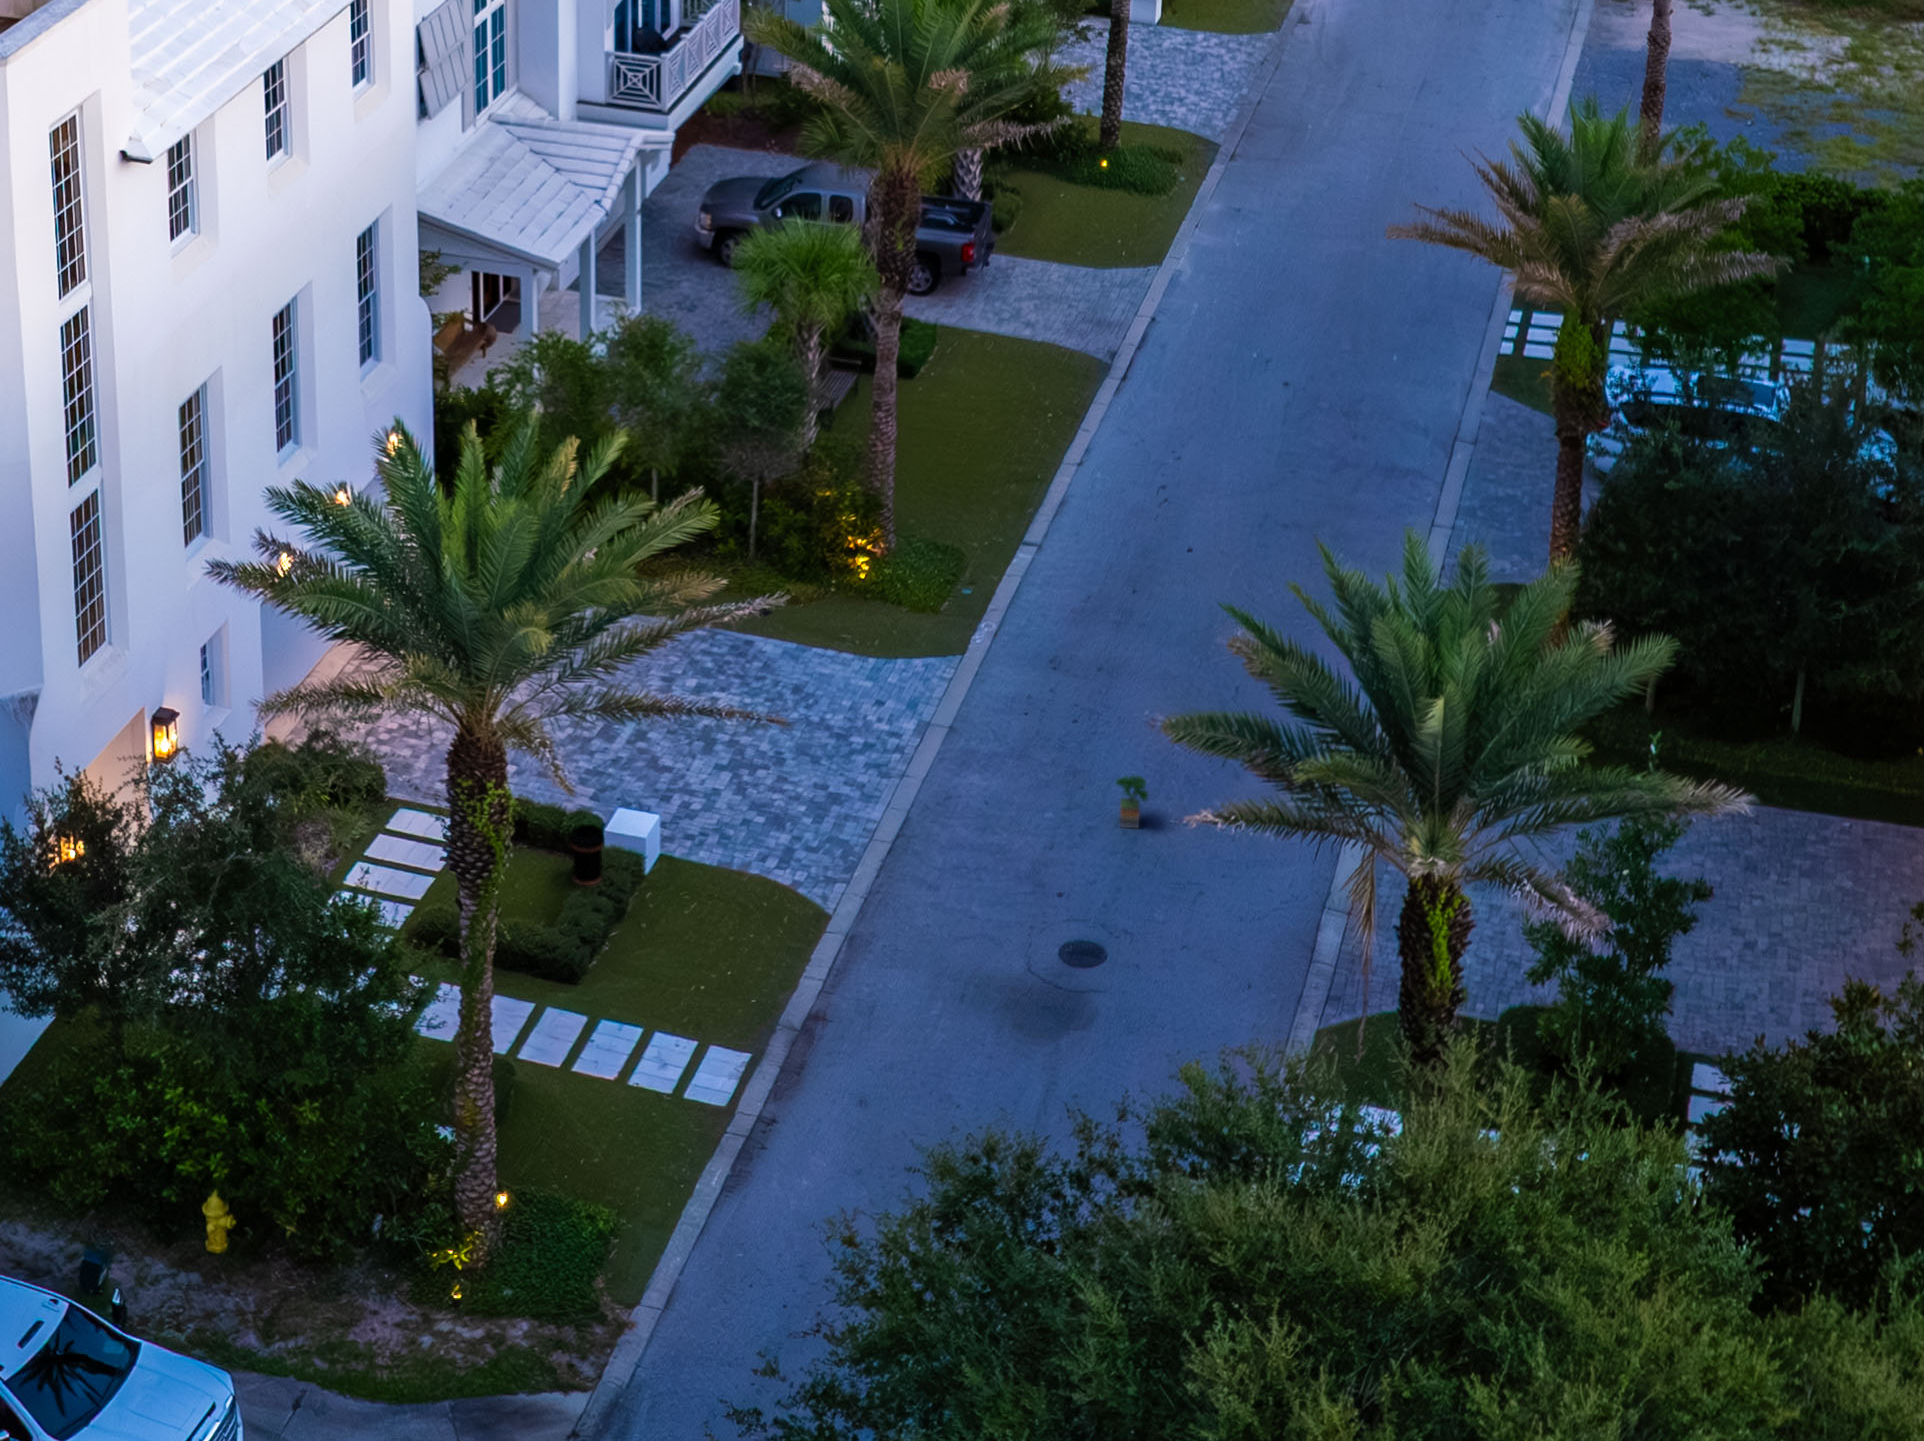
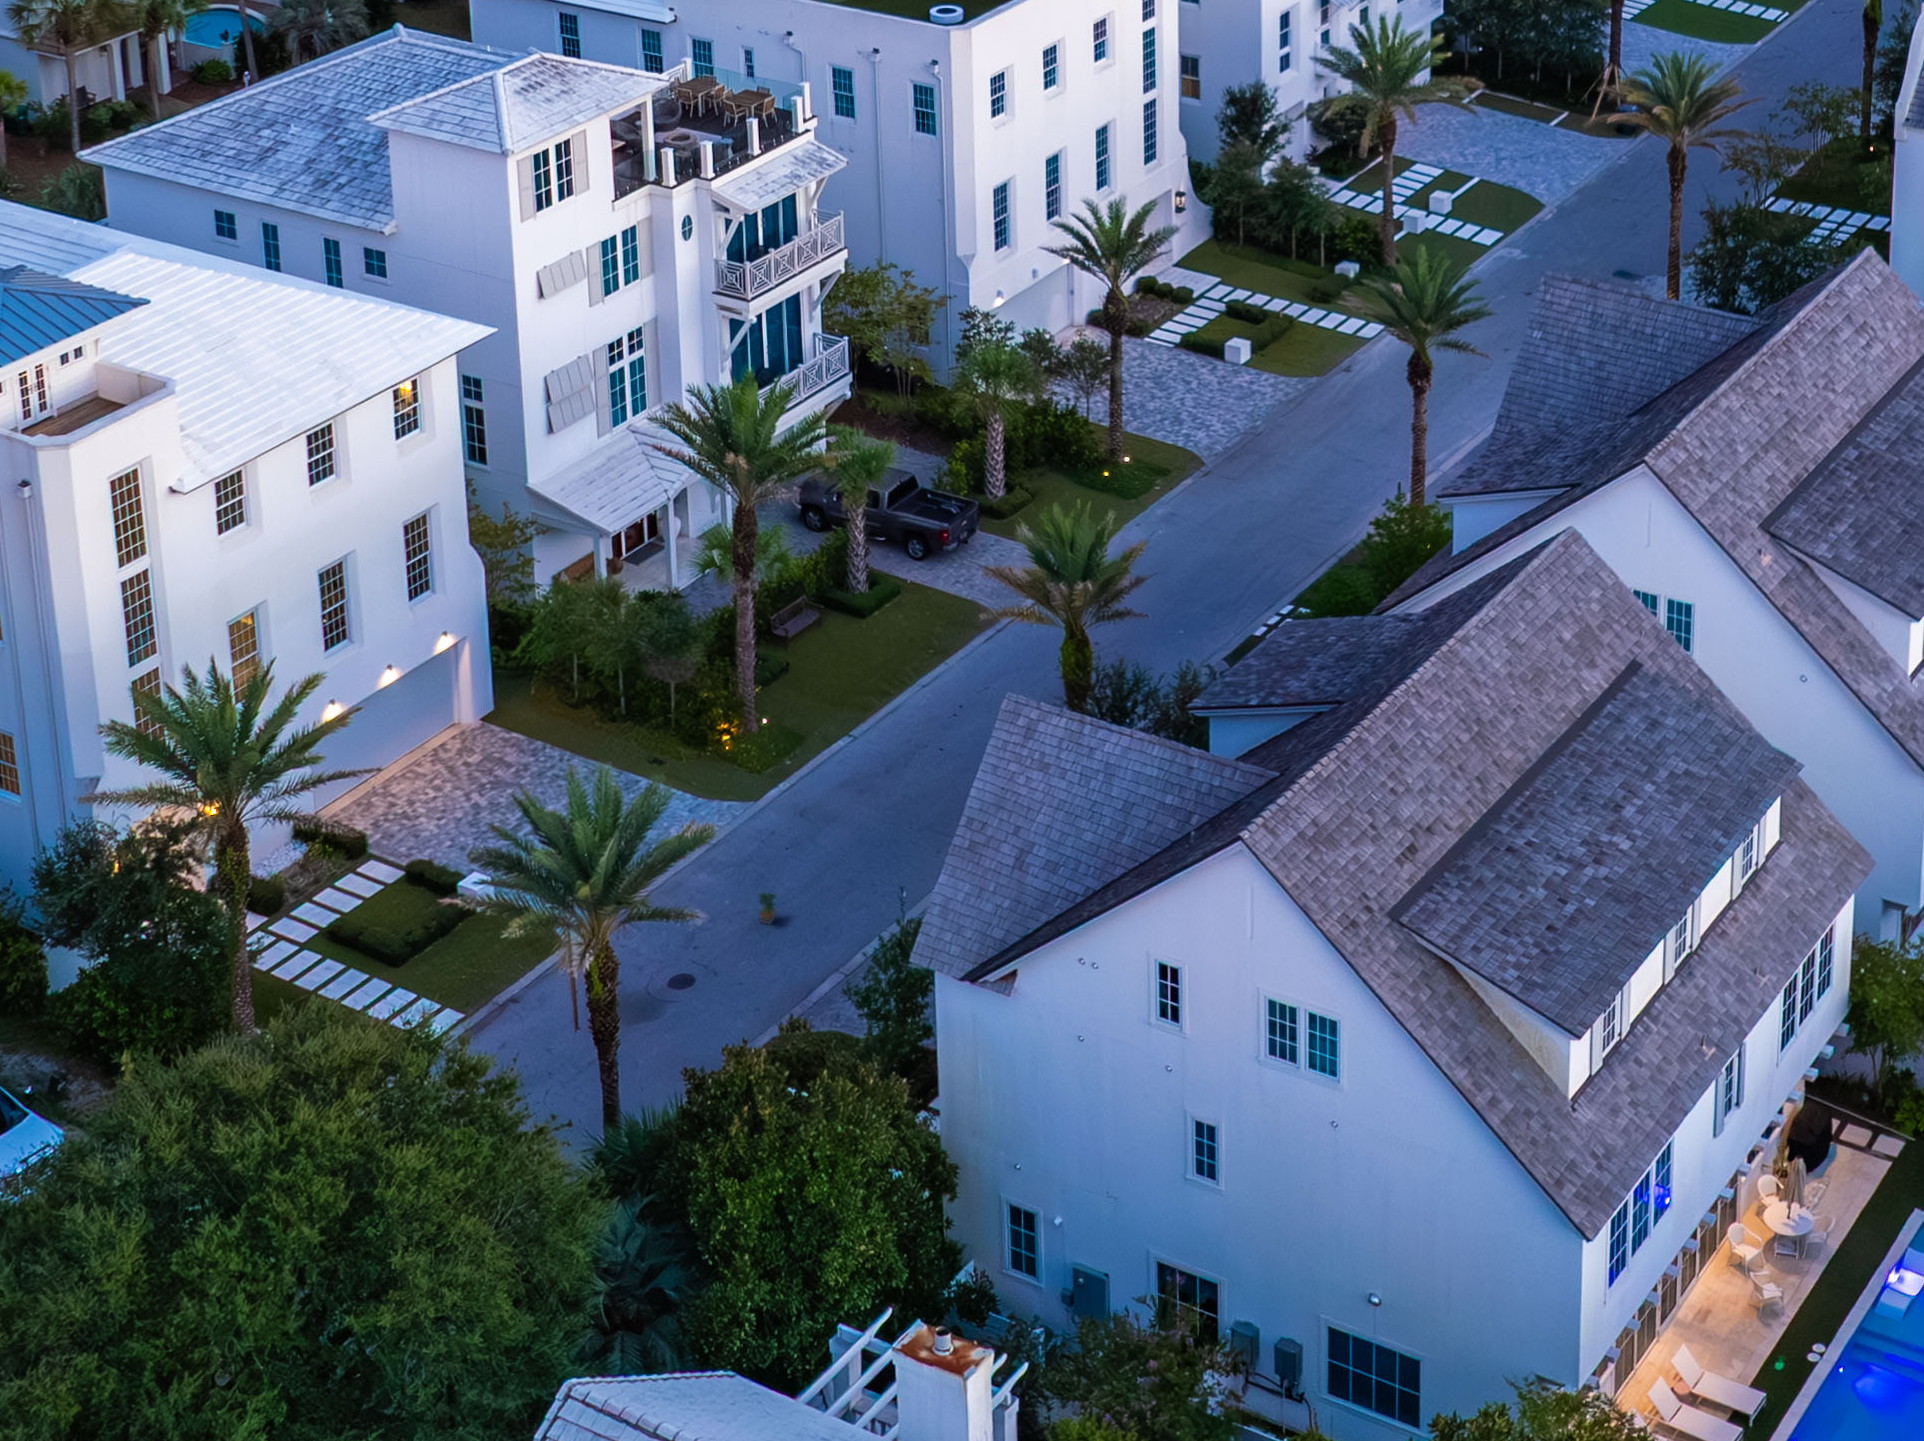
trash can: present [570,824,604,885] -> none [433,886,453,921]

